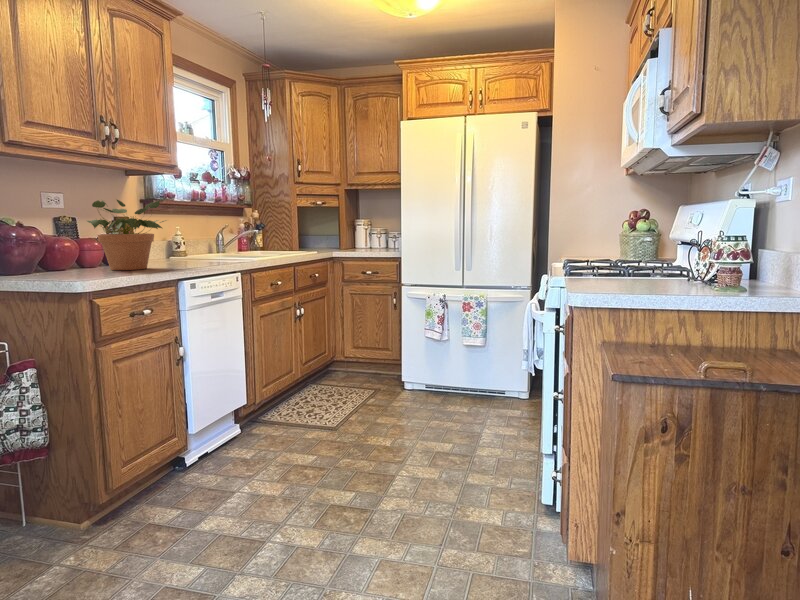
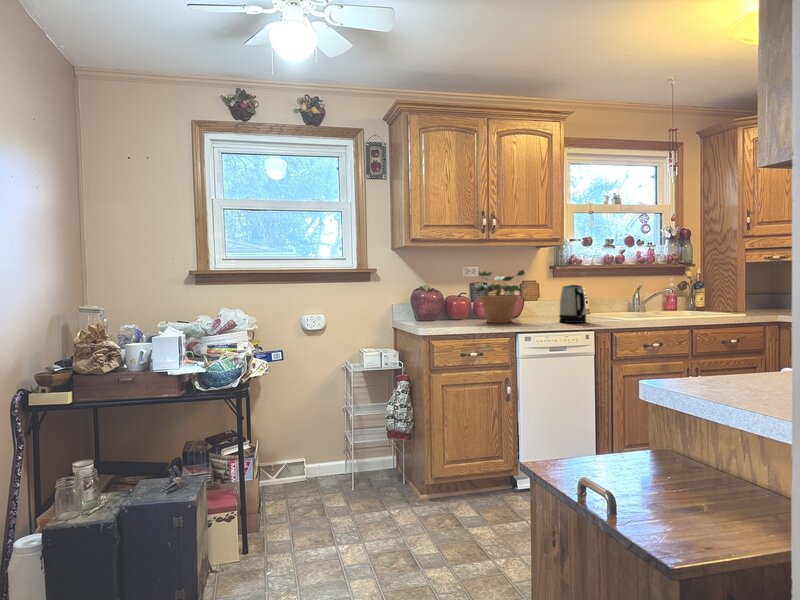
kettle: none [197,221,233,265] -> present [559,285,586,323]

